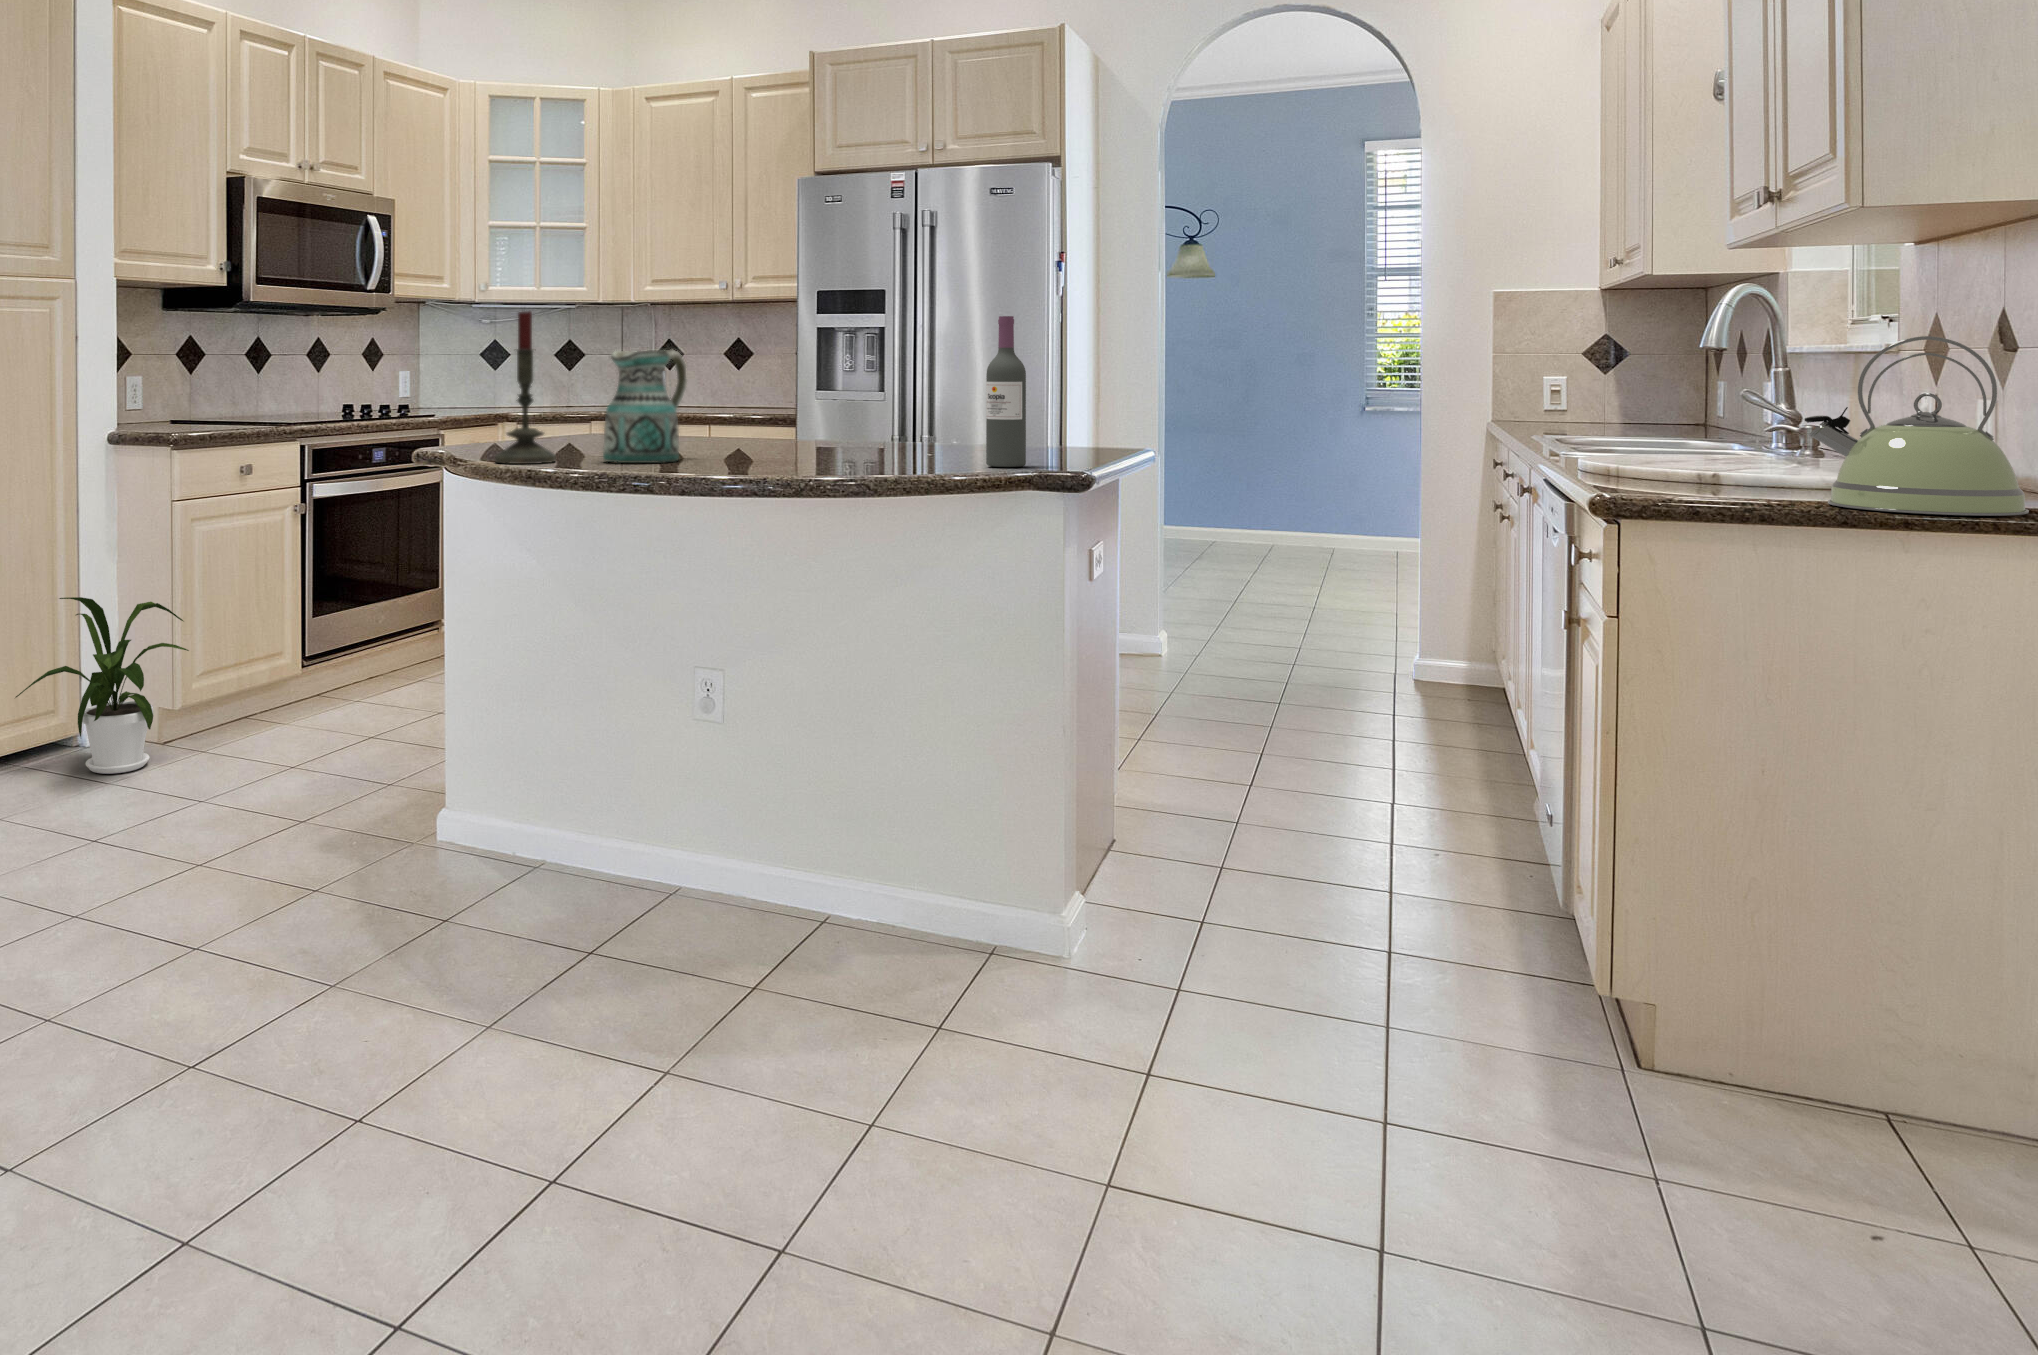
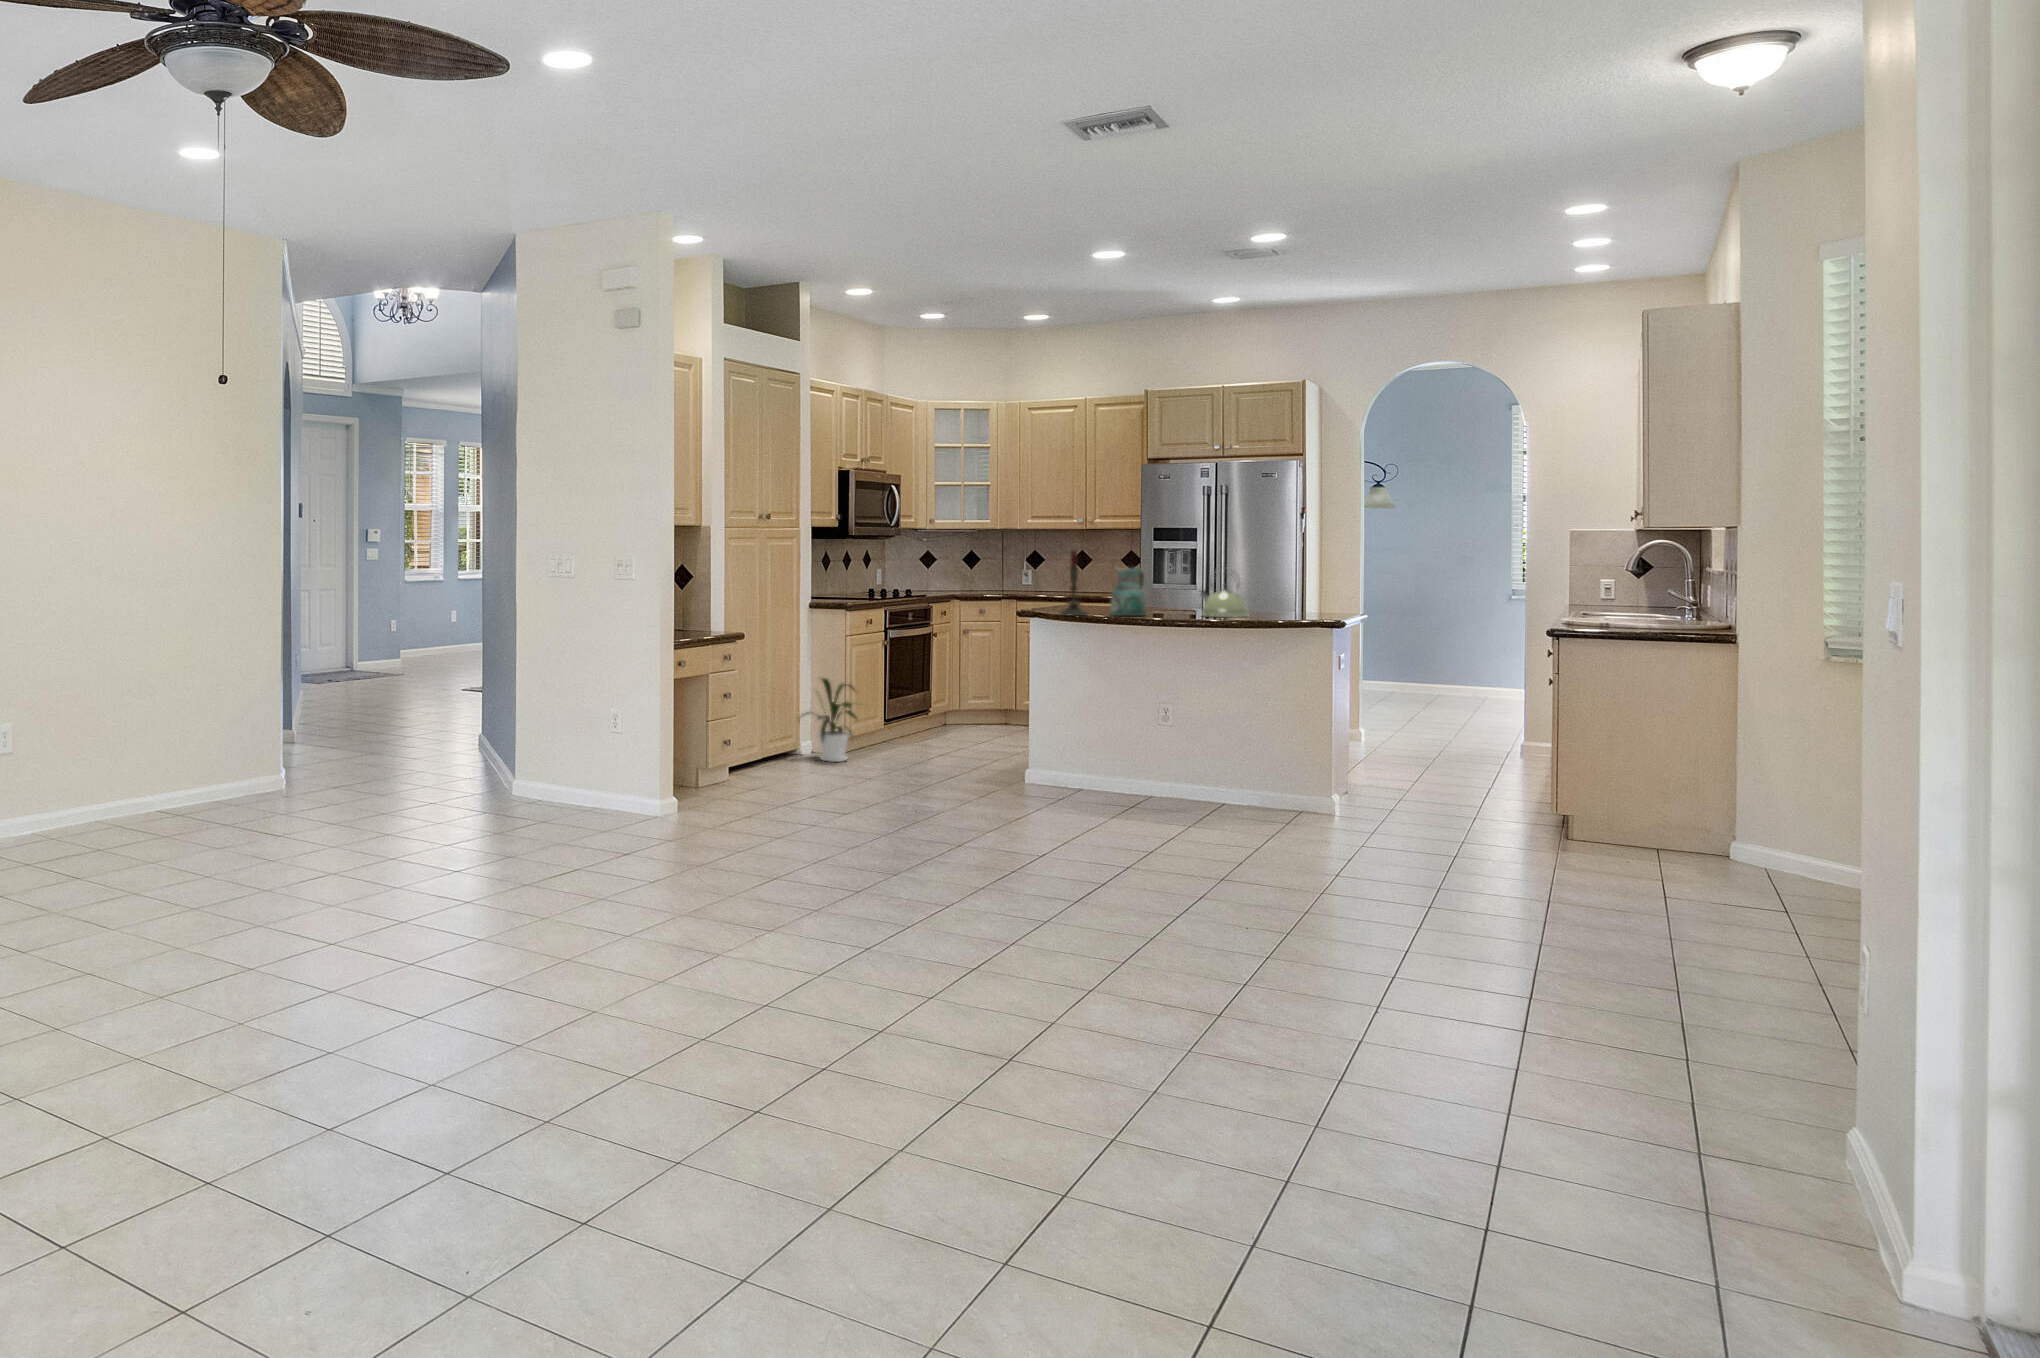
wine bottle: present [986,316,1026,467] -> none [1295,556,1313,618]
kettle: present [1804,336,2029,516] -> present [1200,570,1248,618]

